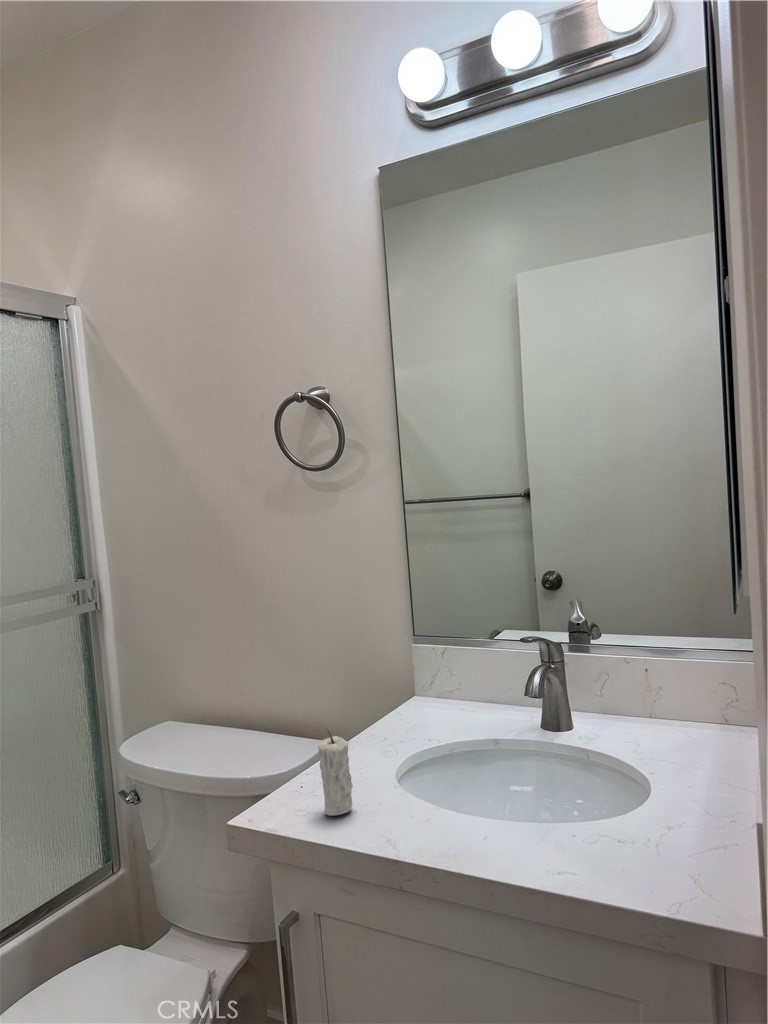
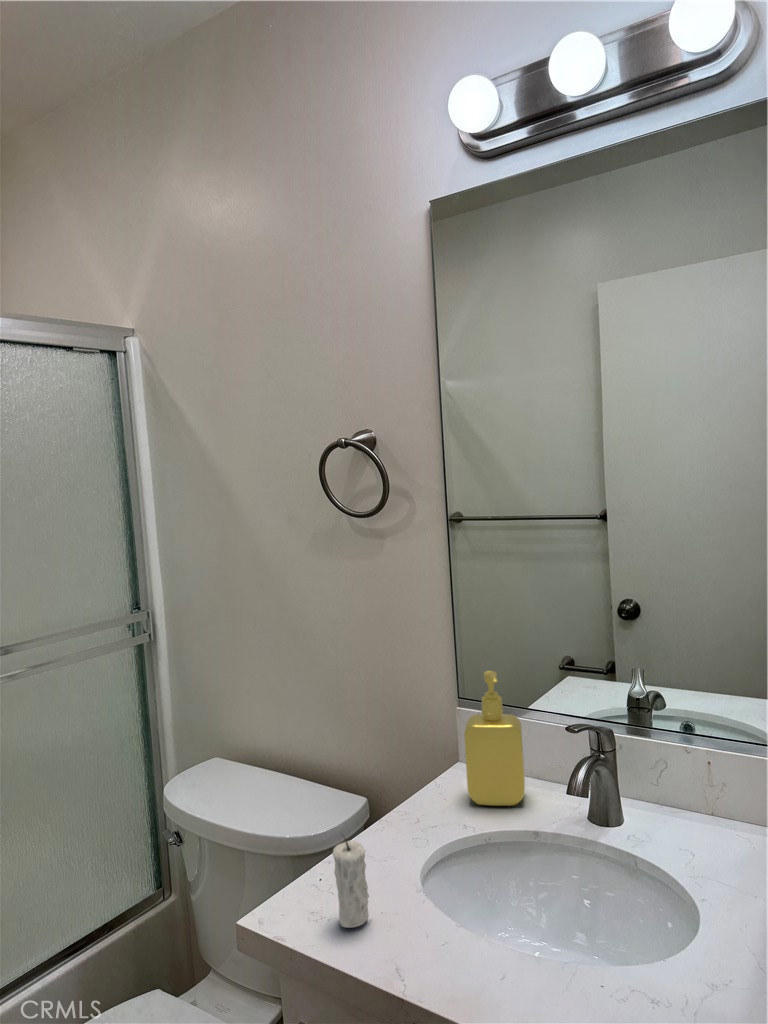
soap dispenser: none [425,599,482,724] -> present [464,671,525,806]

